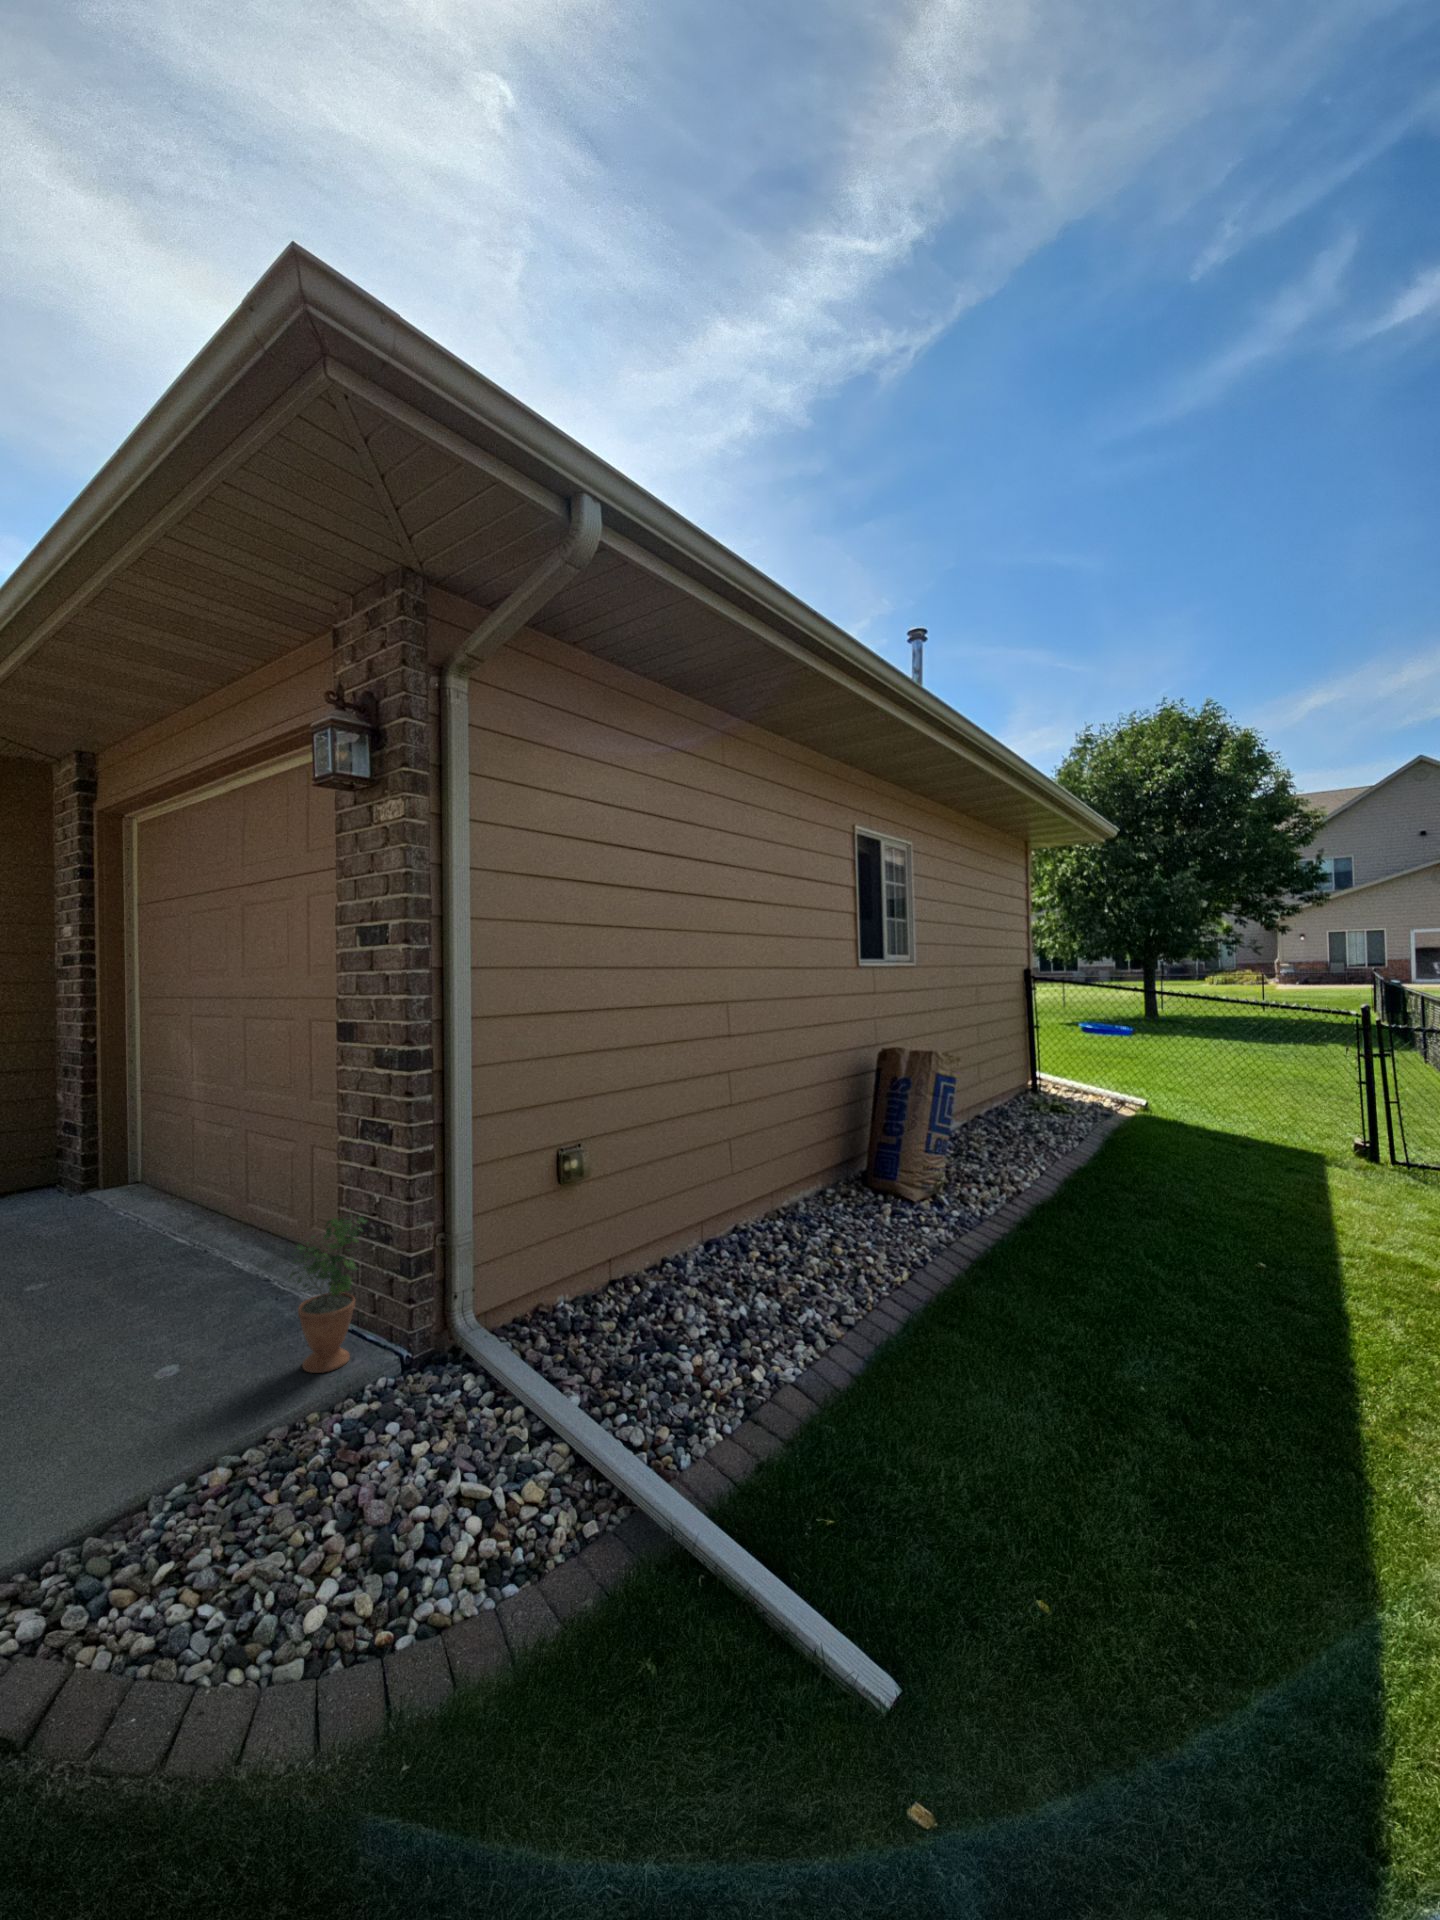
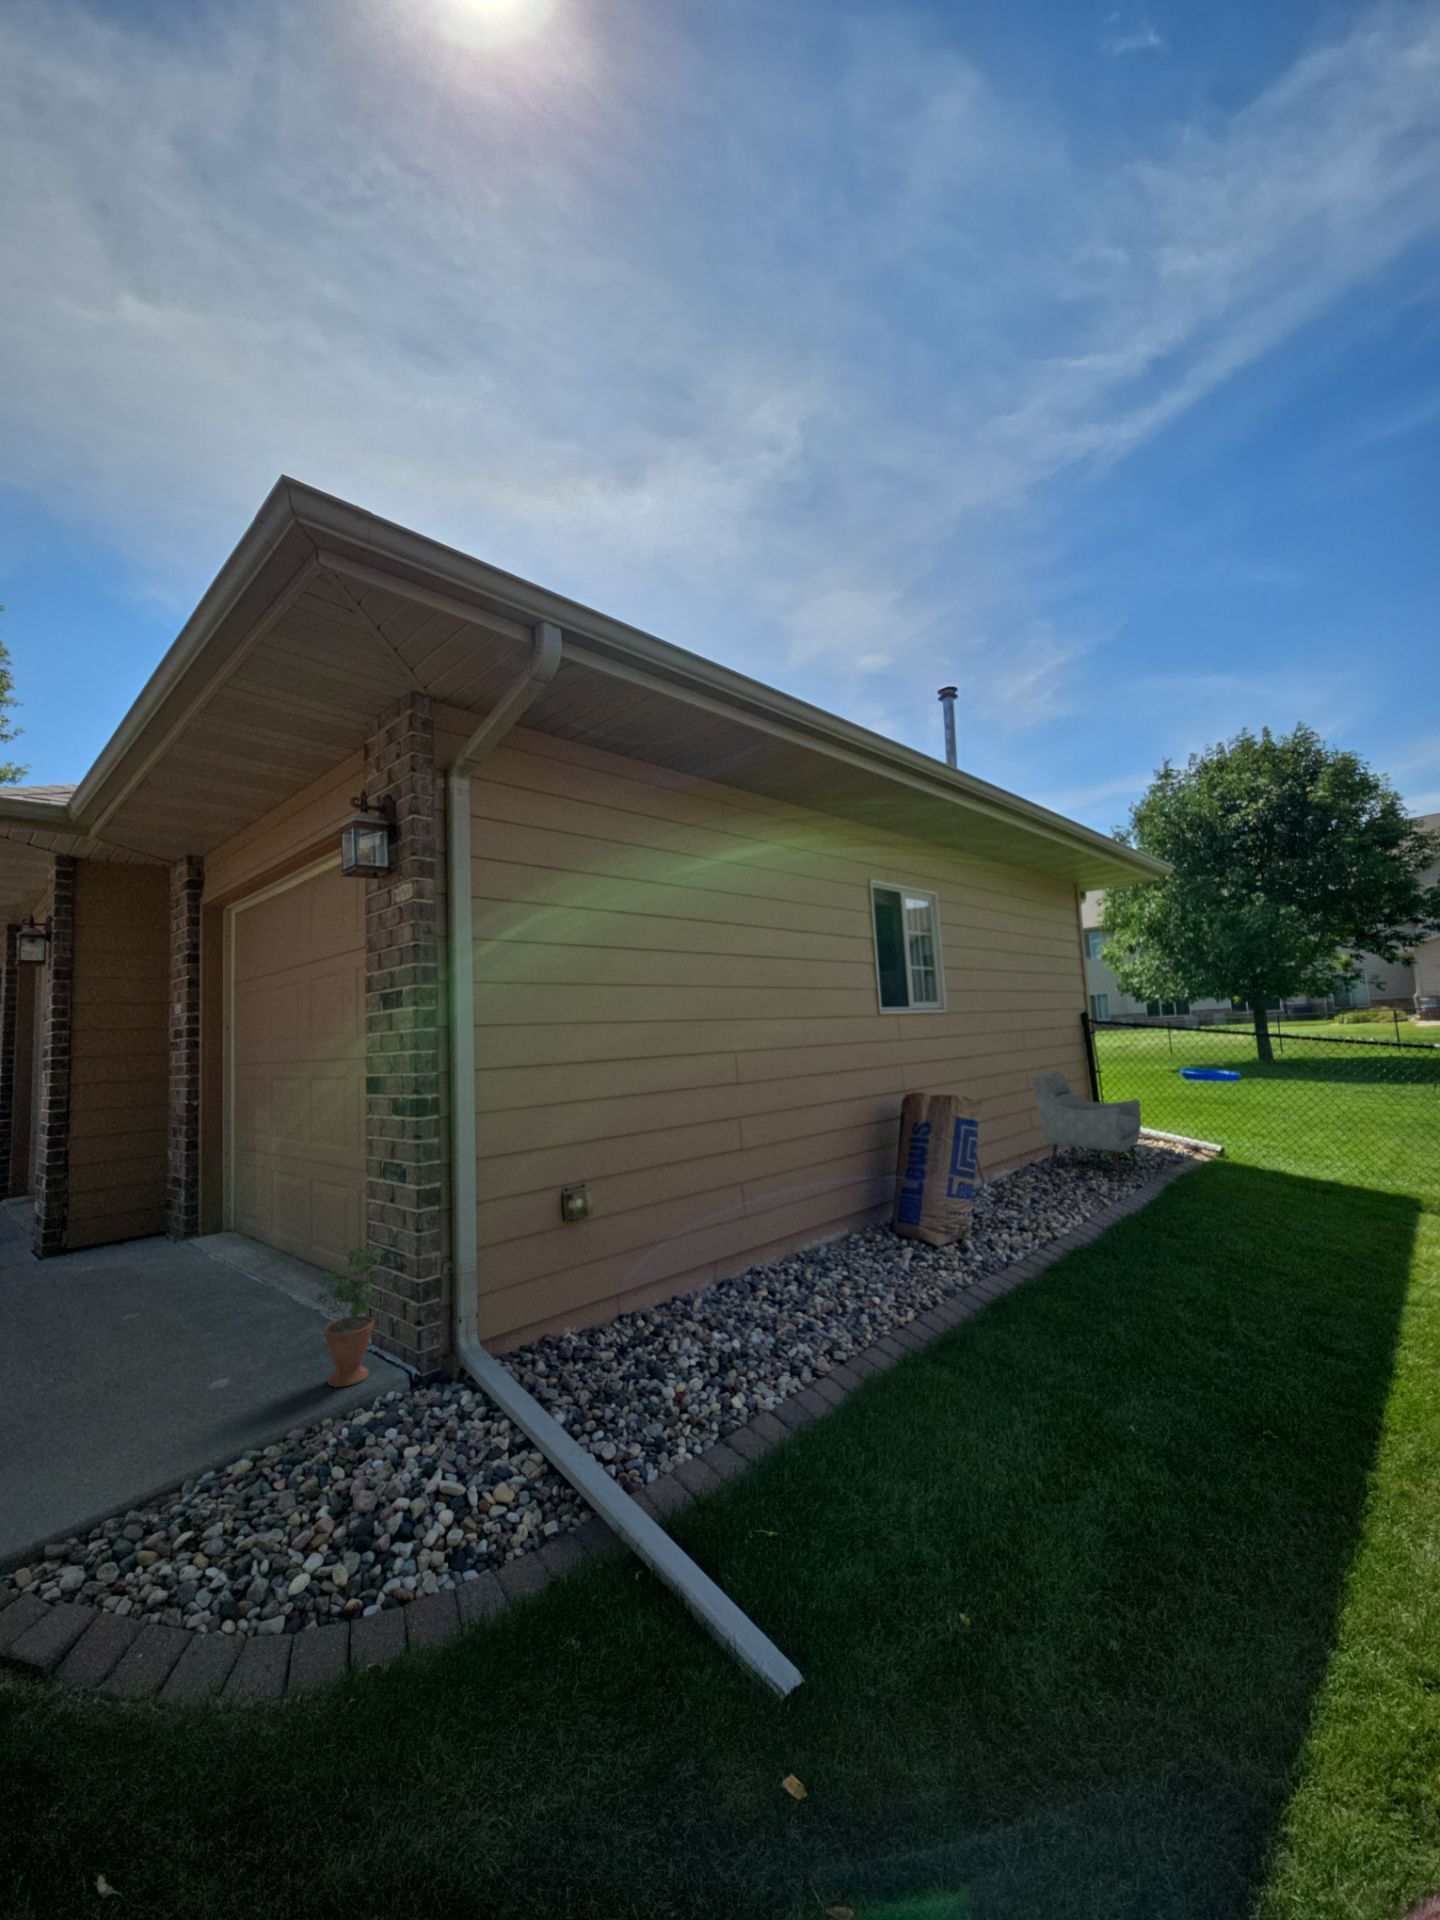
chair: none [982,1028,1080,1129] -> present [1033,1072,1141,1175]

